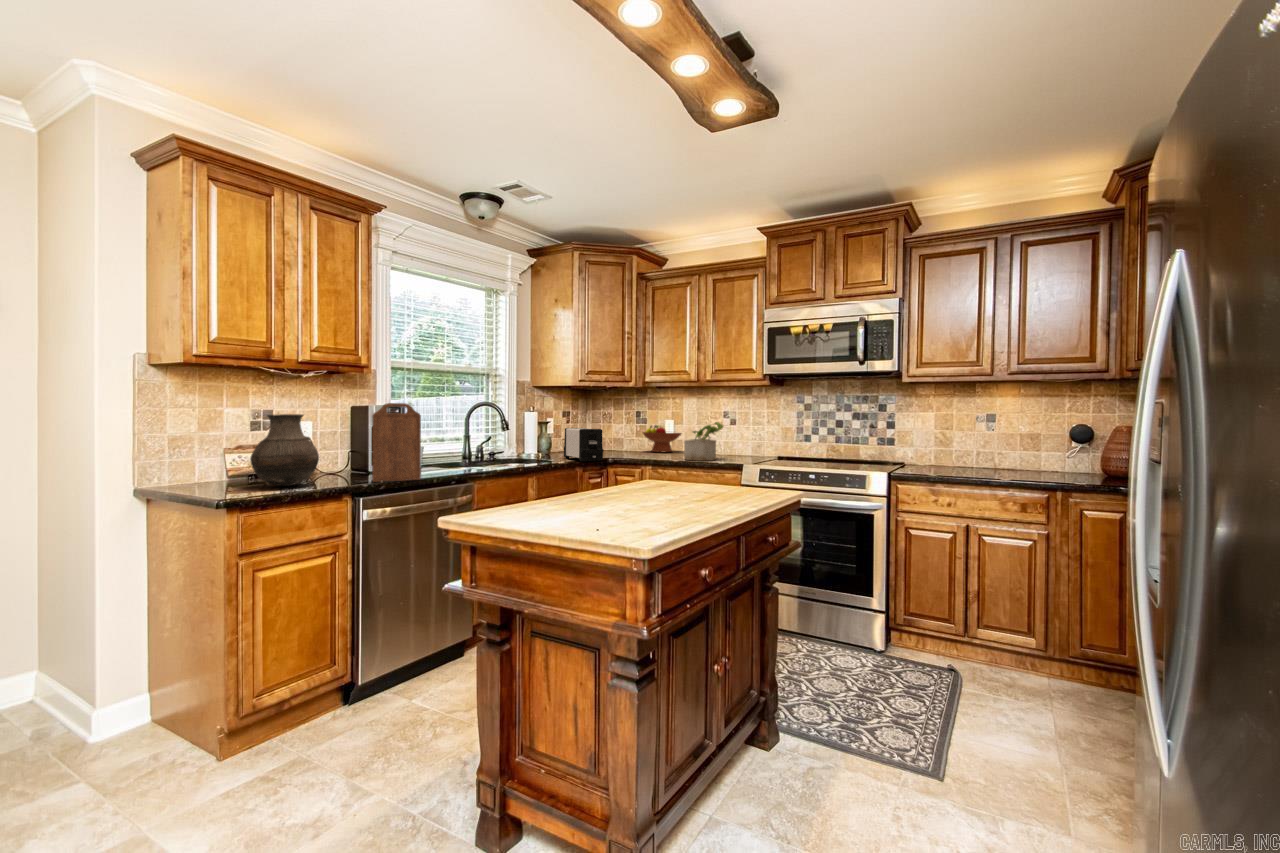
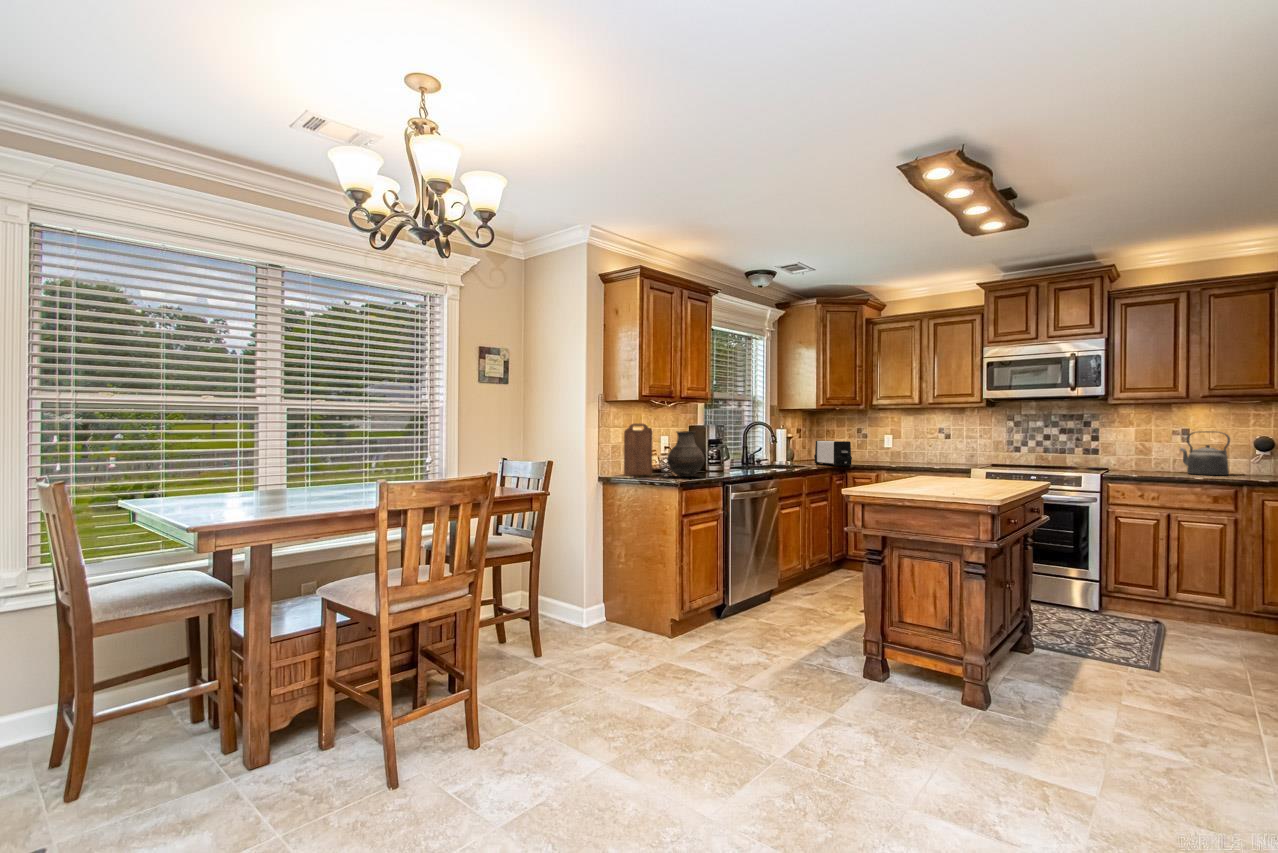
cutting board: present [372,403,421,482] -> present [624,423,652,475]
kettle: none [982,417,1038,472] -> present [1180,431,1230,475]
potted plant: present [684,422,723,461] -> none [914,436,947,466]
fruit bowl: present [643,425,681,452] -> none [864,438,900,461]

